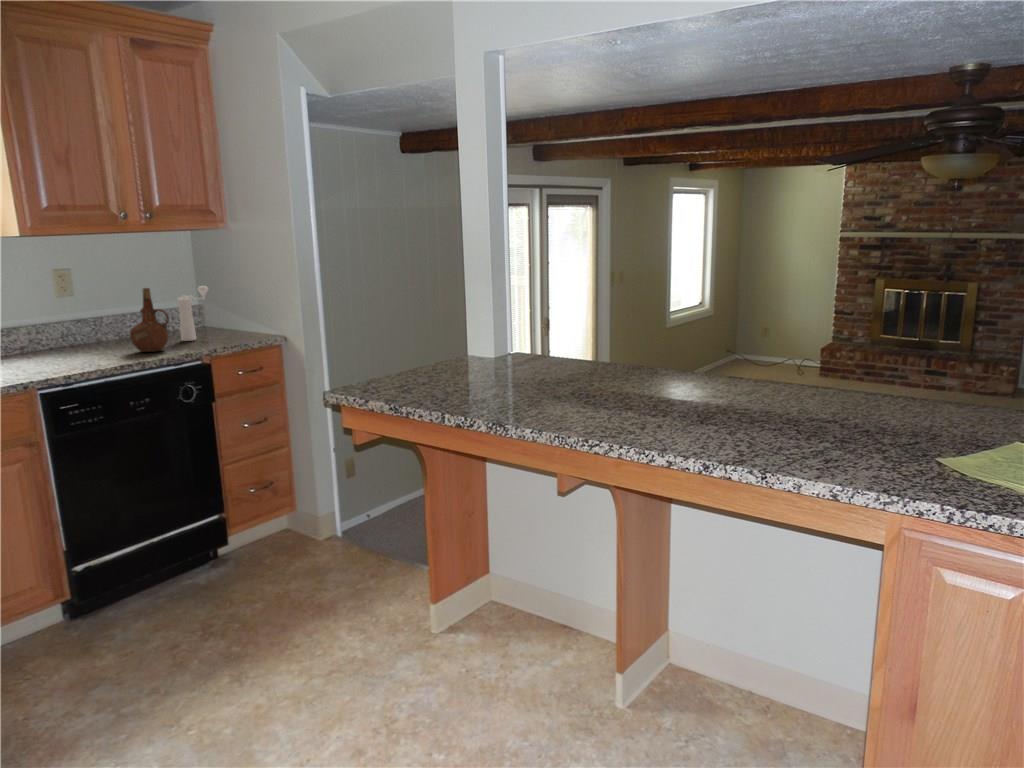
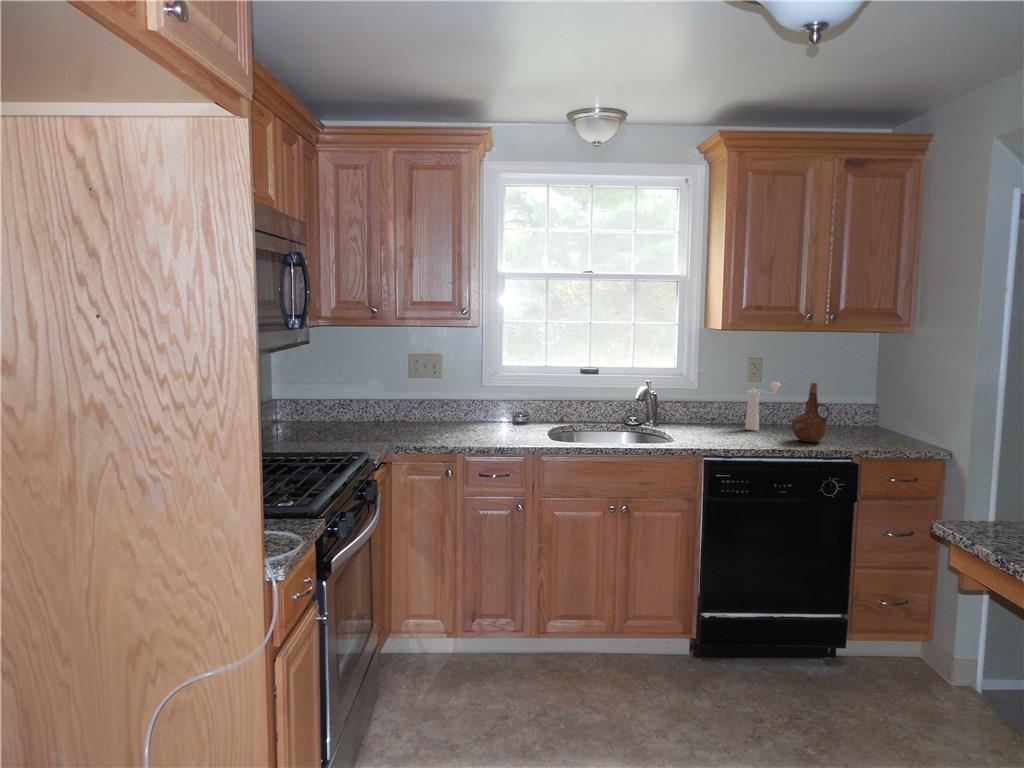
pepper mill: present [177,286,208,341] -> present [745,382,780,430]

